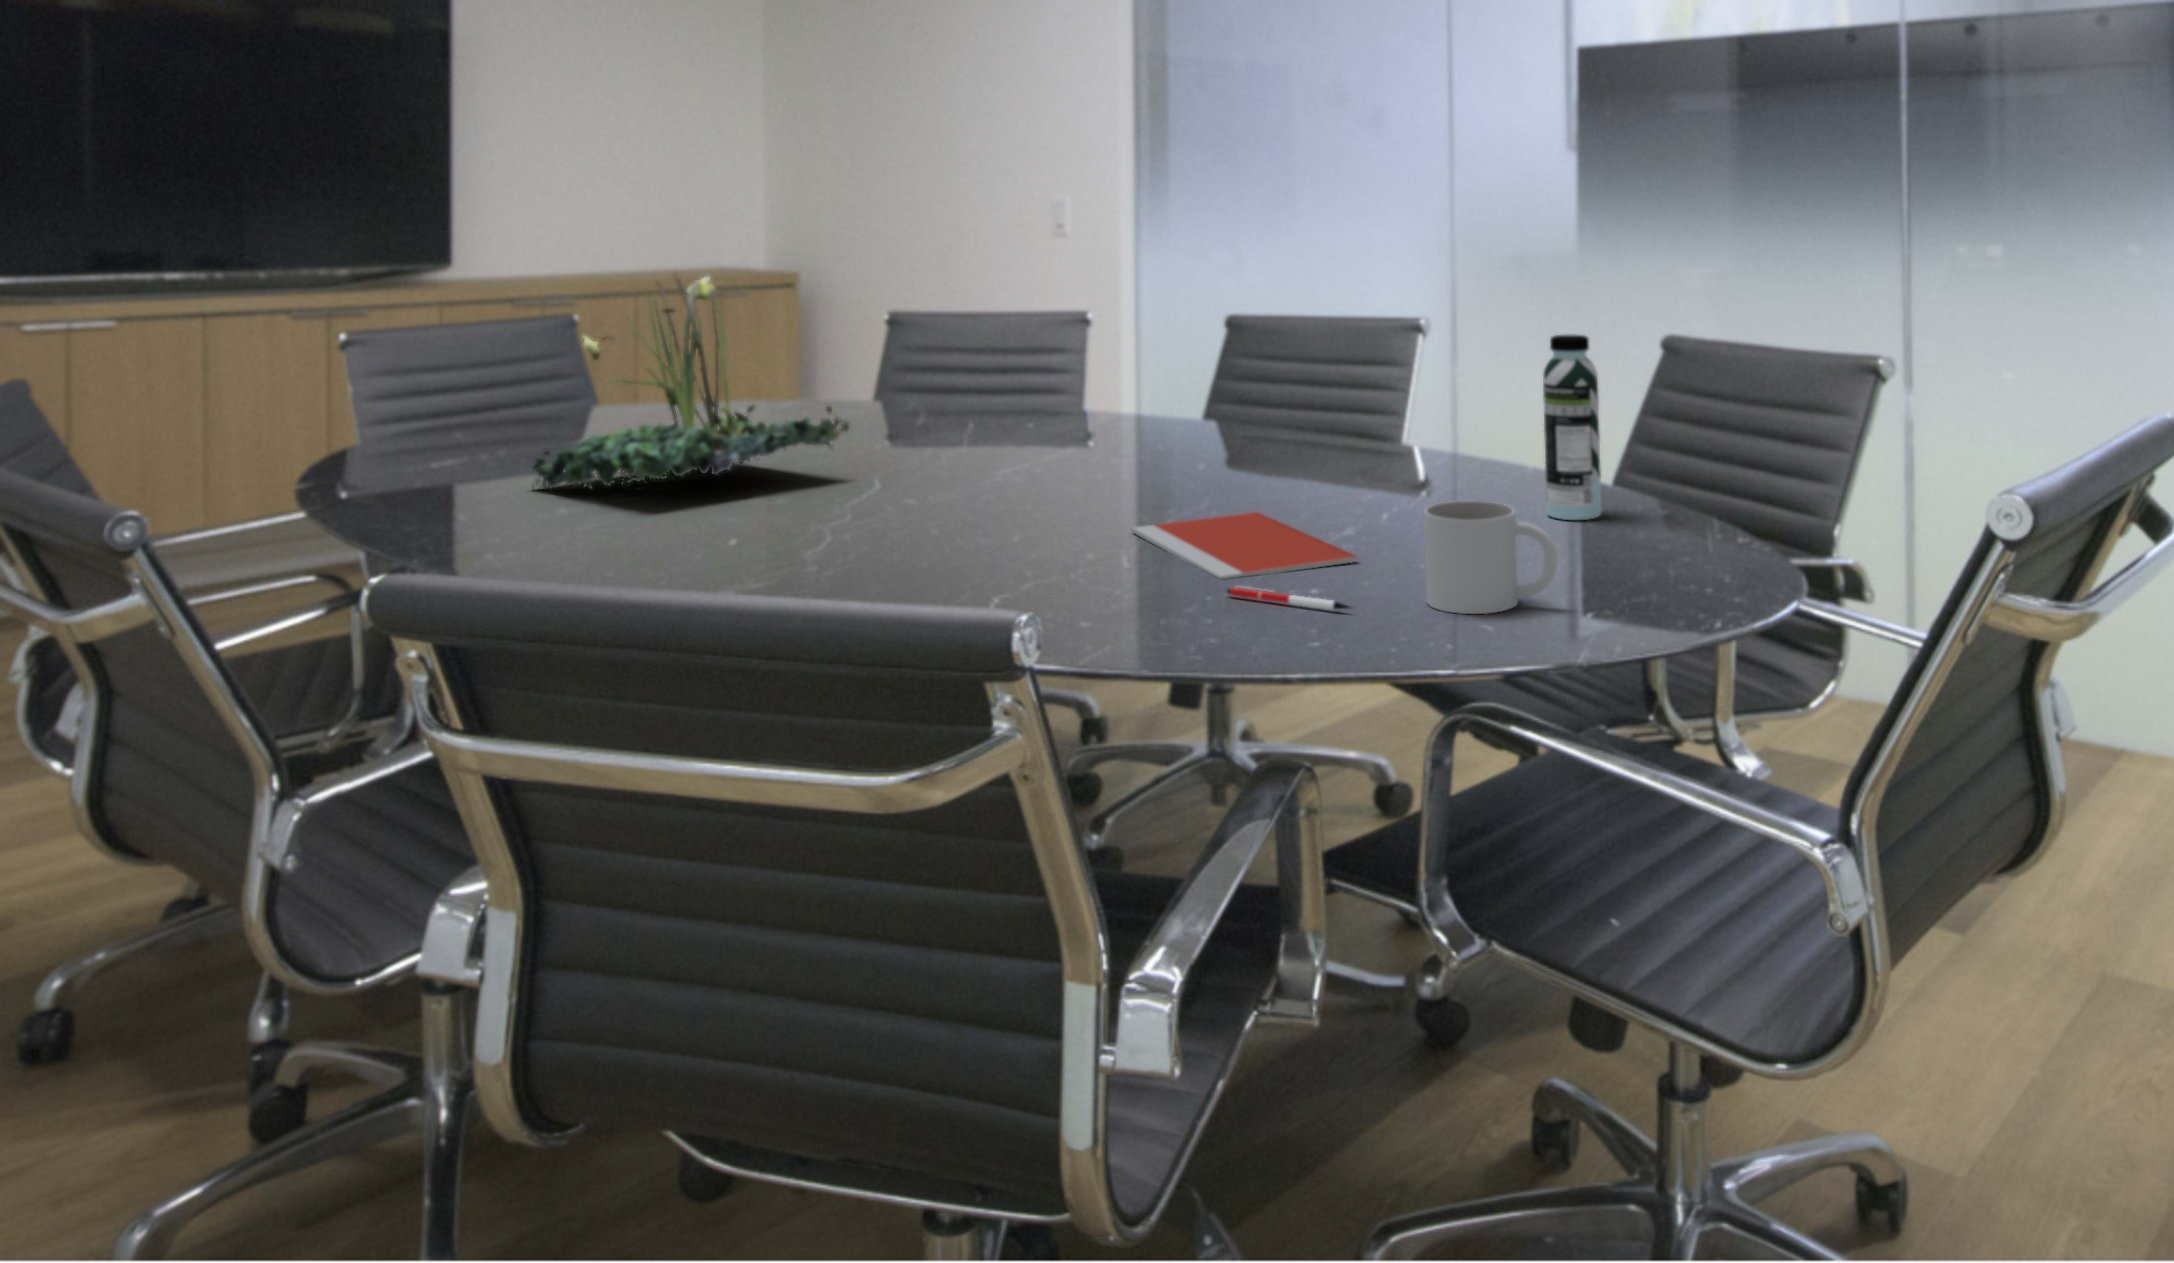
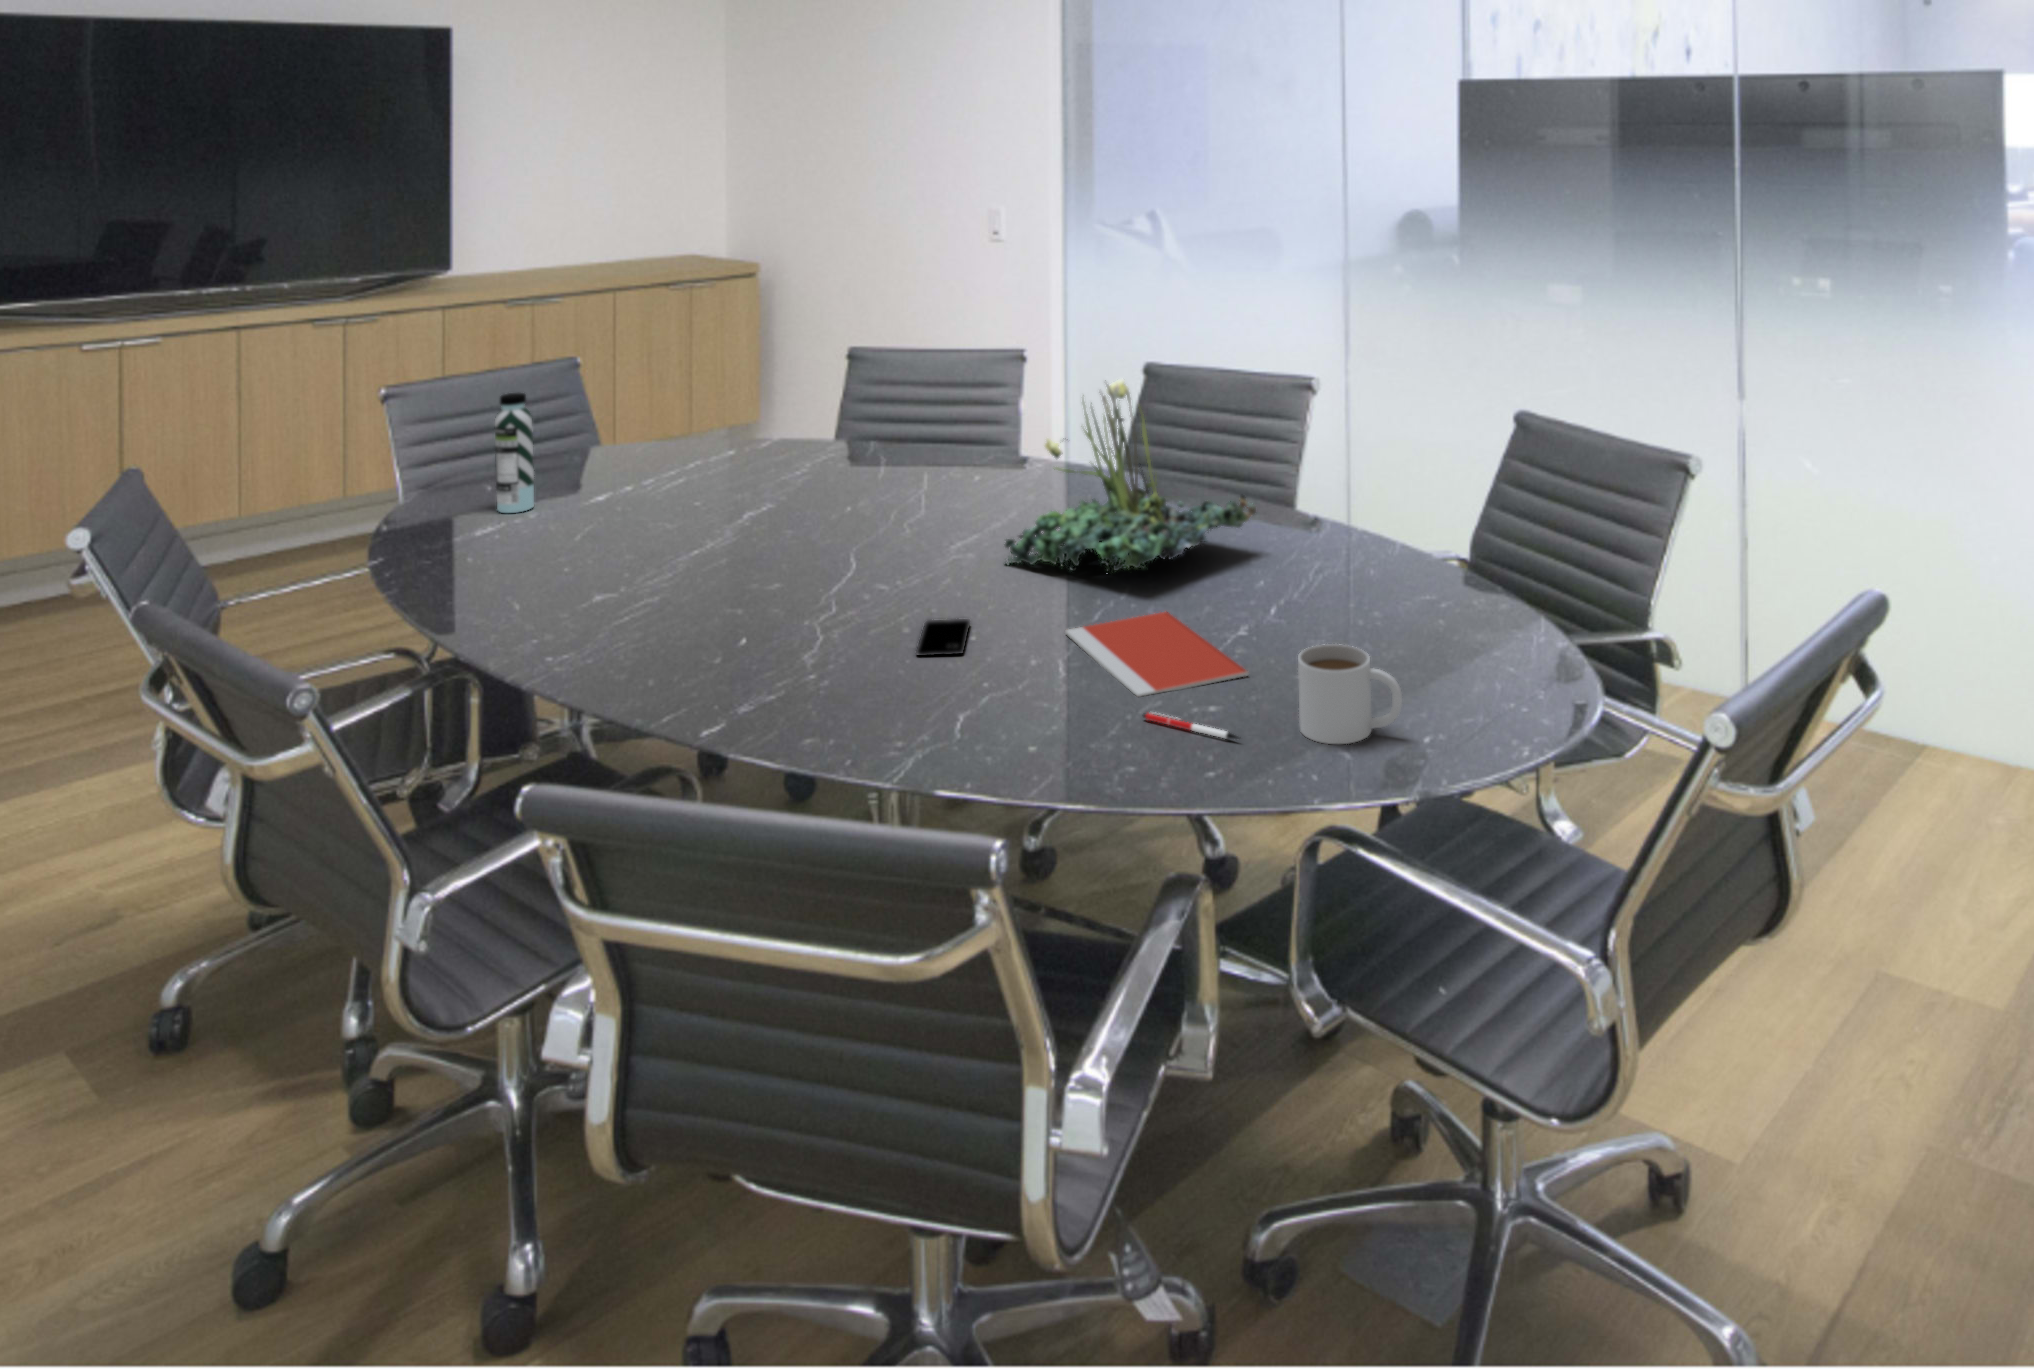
plant: present [533,277,849,488] -> present [1004,379,1256,573]
water bottle: present [1543,334,1601,520] -> present [495,393,534,513]
smartphone: none [946,519,1015,549] -> present [917,619,970,656]

